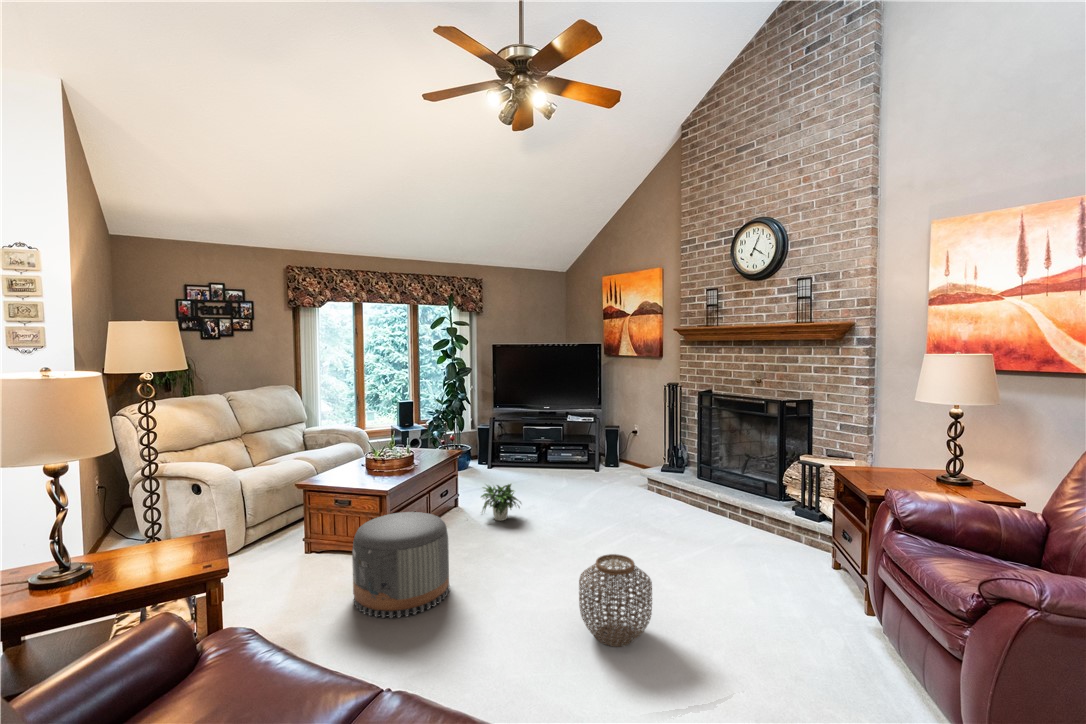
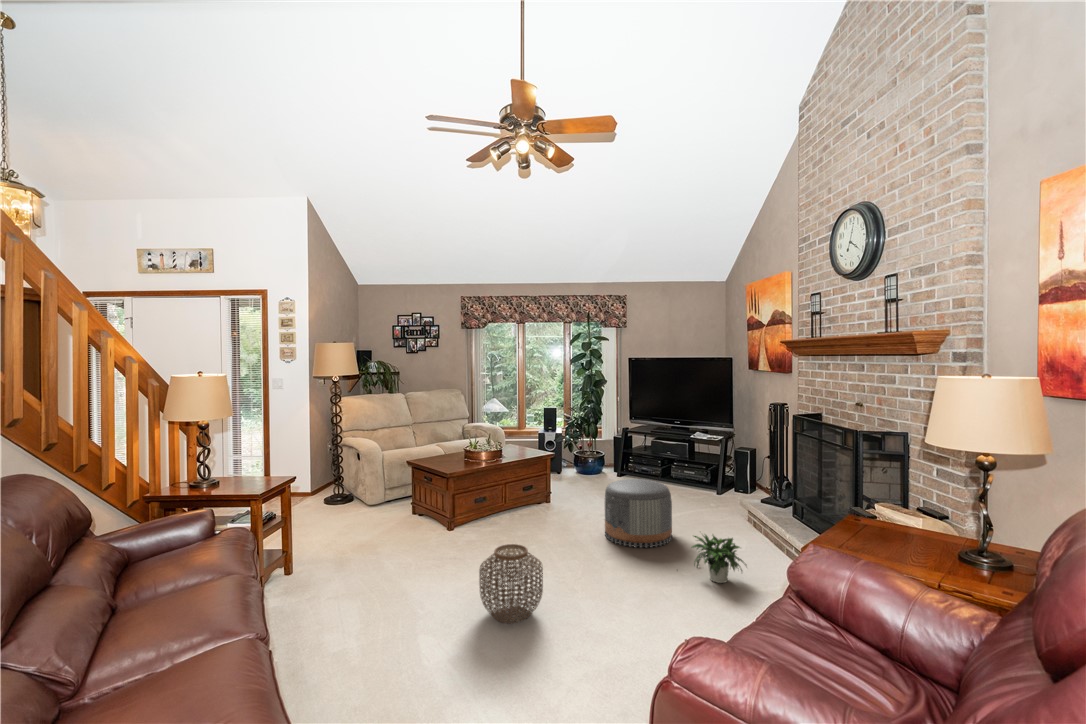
potted plant: present [481,484,521,521] -> present [691,535,746,583]
pouf: present [352,512,449,618] -> present [604,479,672,548]

